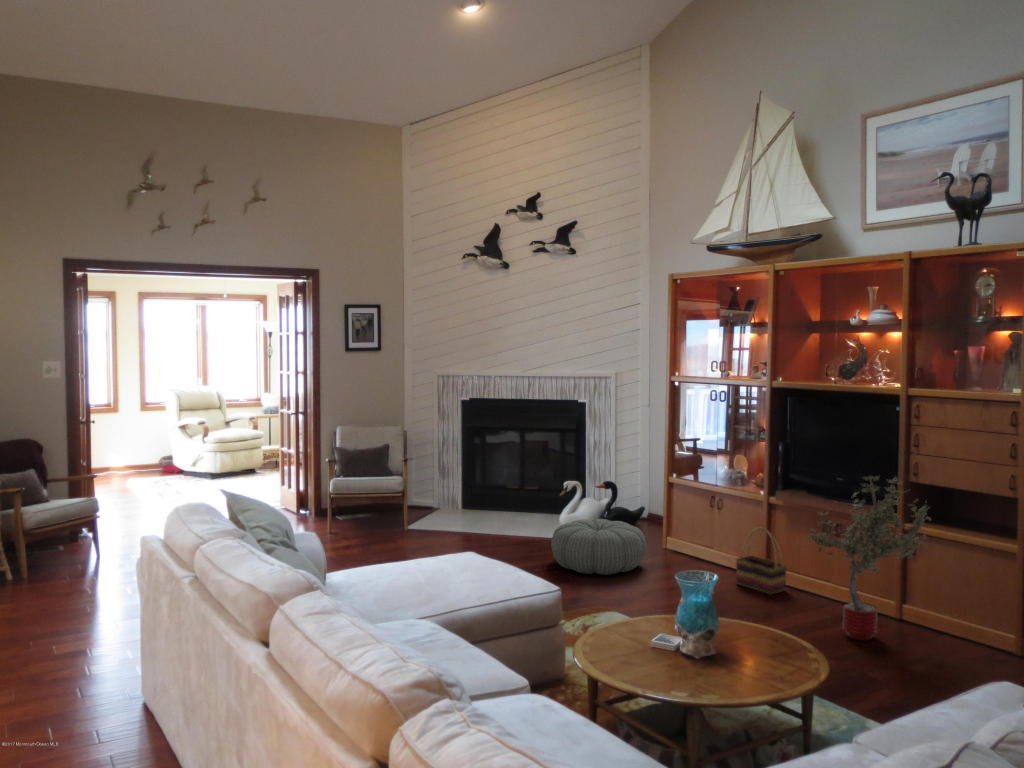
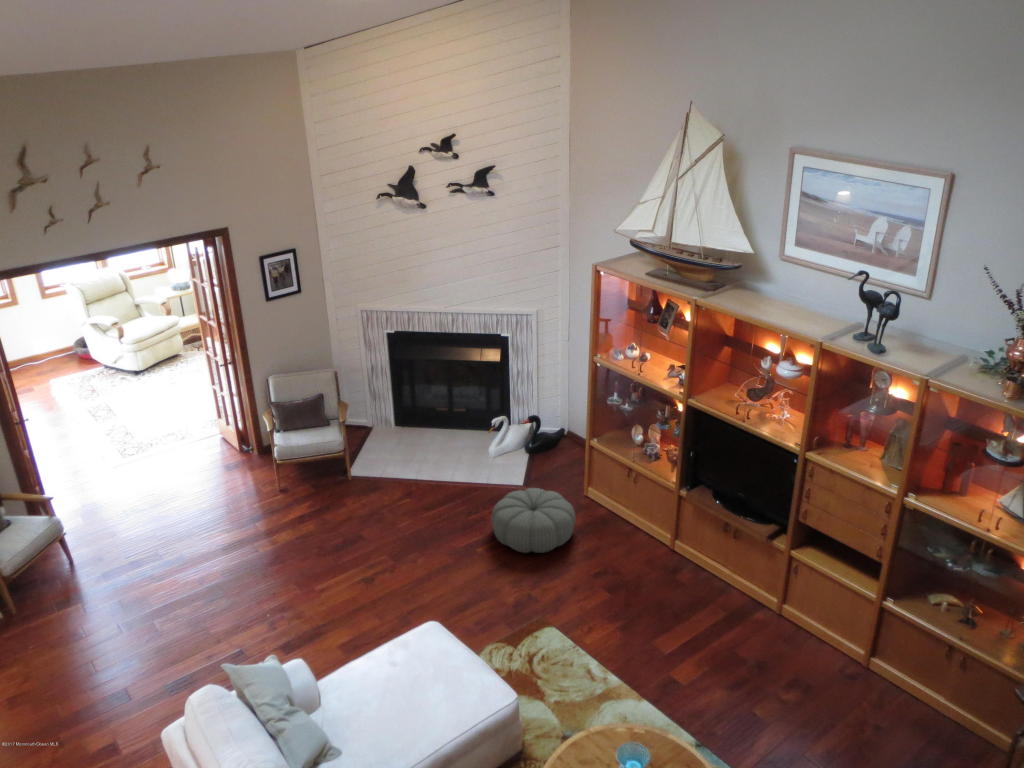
potted tree: present [808,476,931,640] -> none [714,529,817,644]
basket: present [736,528,787,595] -> none [653,517,697,574]

